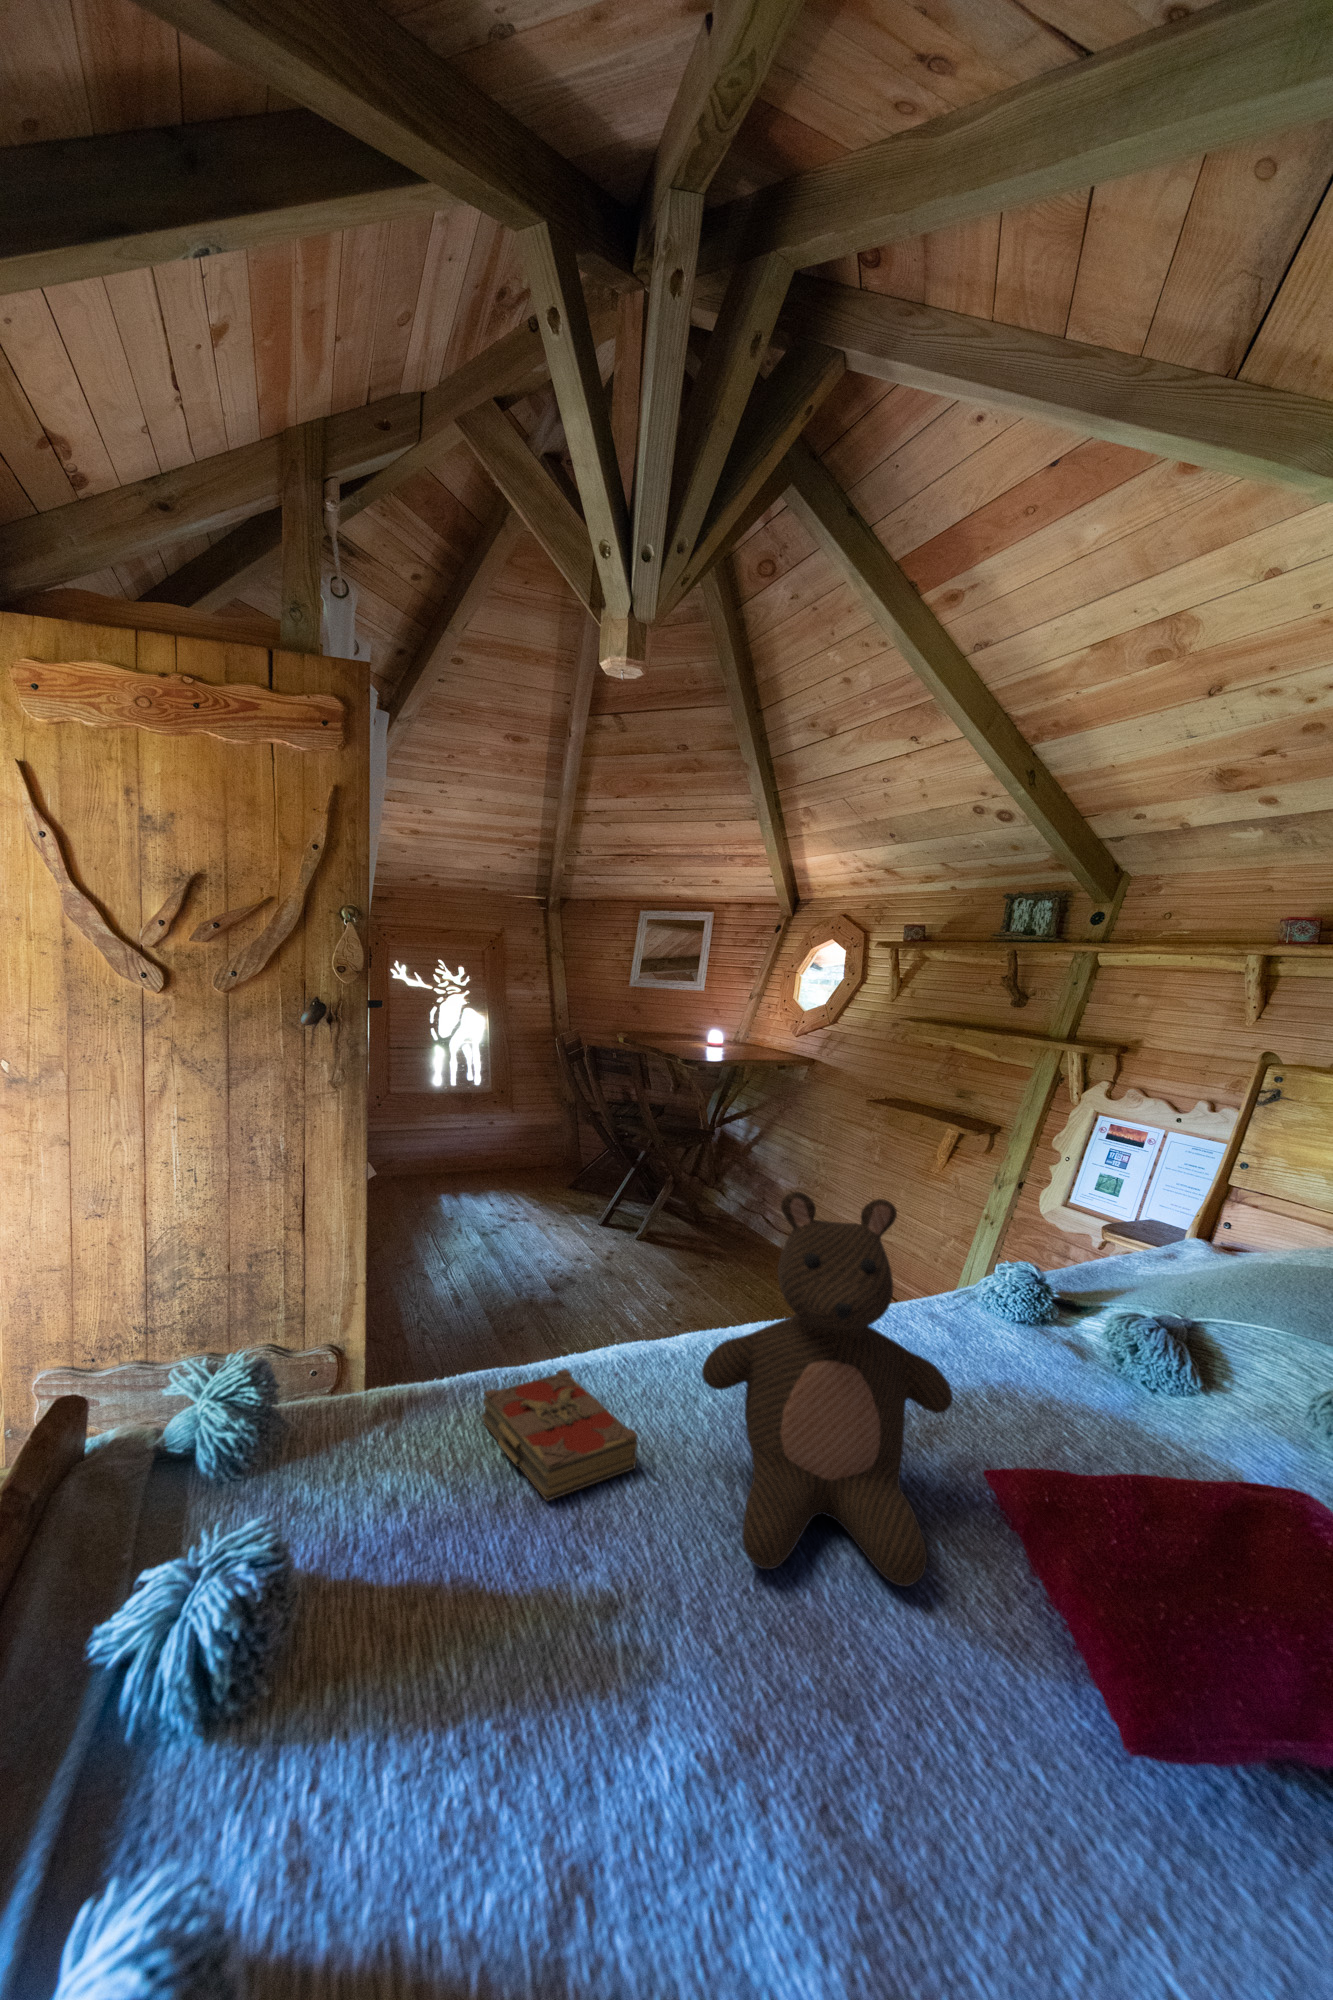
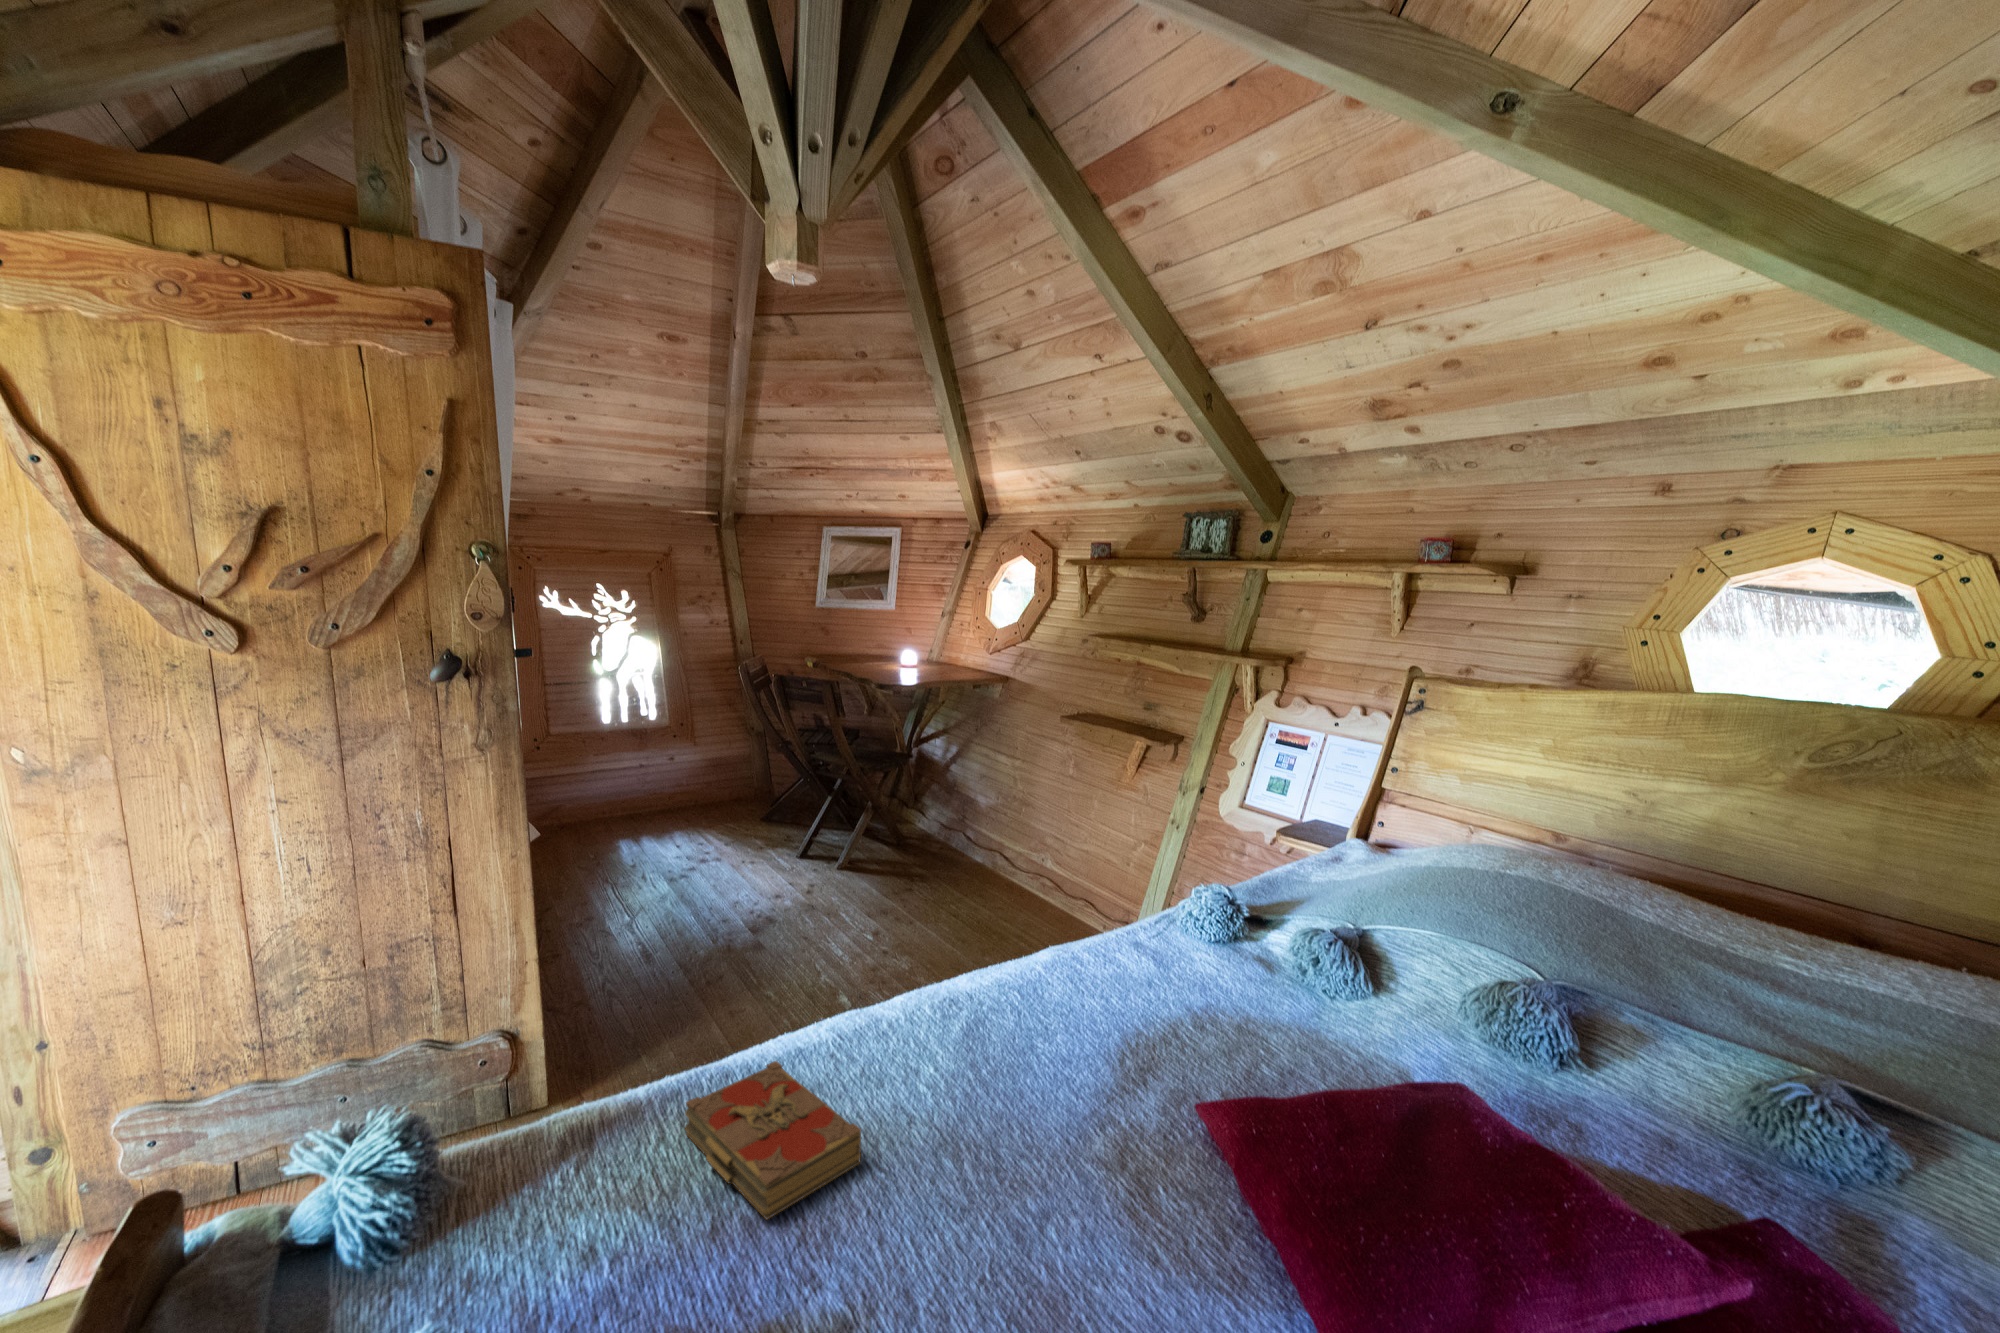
stuffed bear: present [702,1192,953,1586] -> none [926,863,1178,1260]

